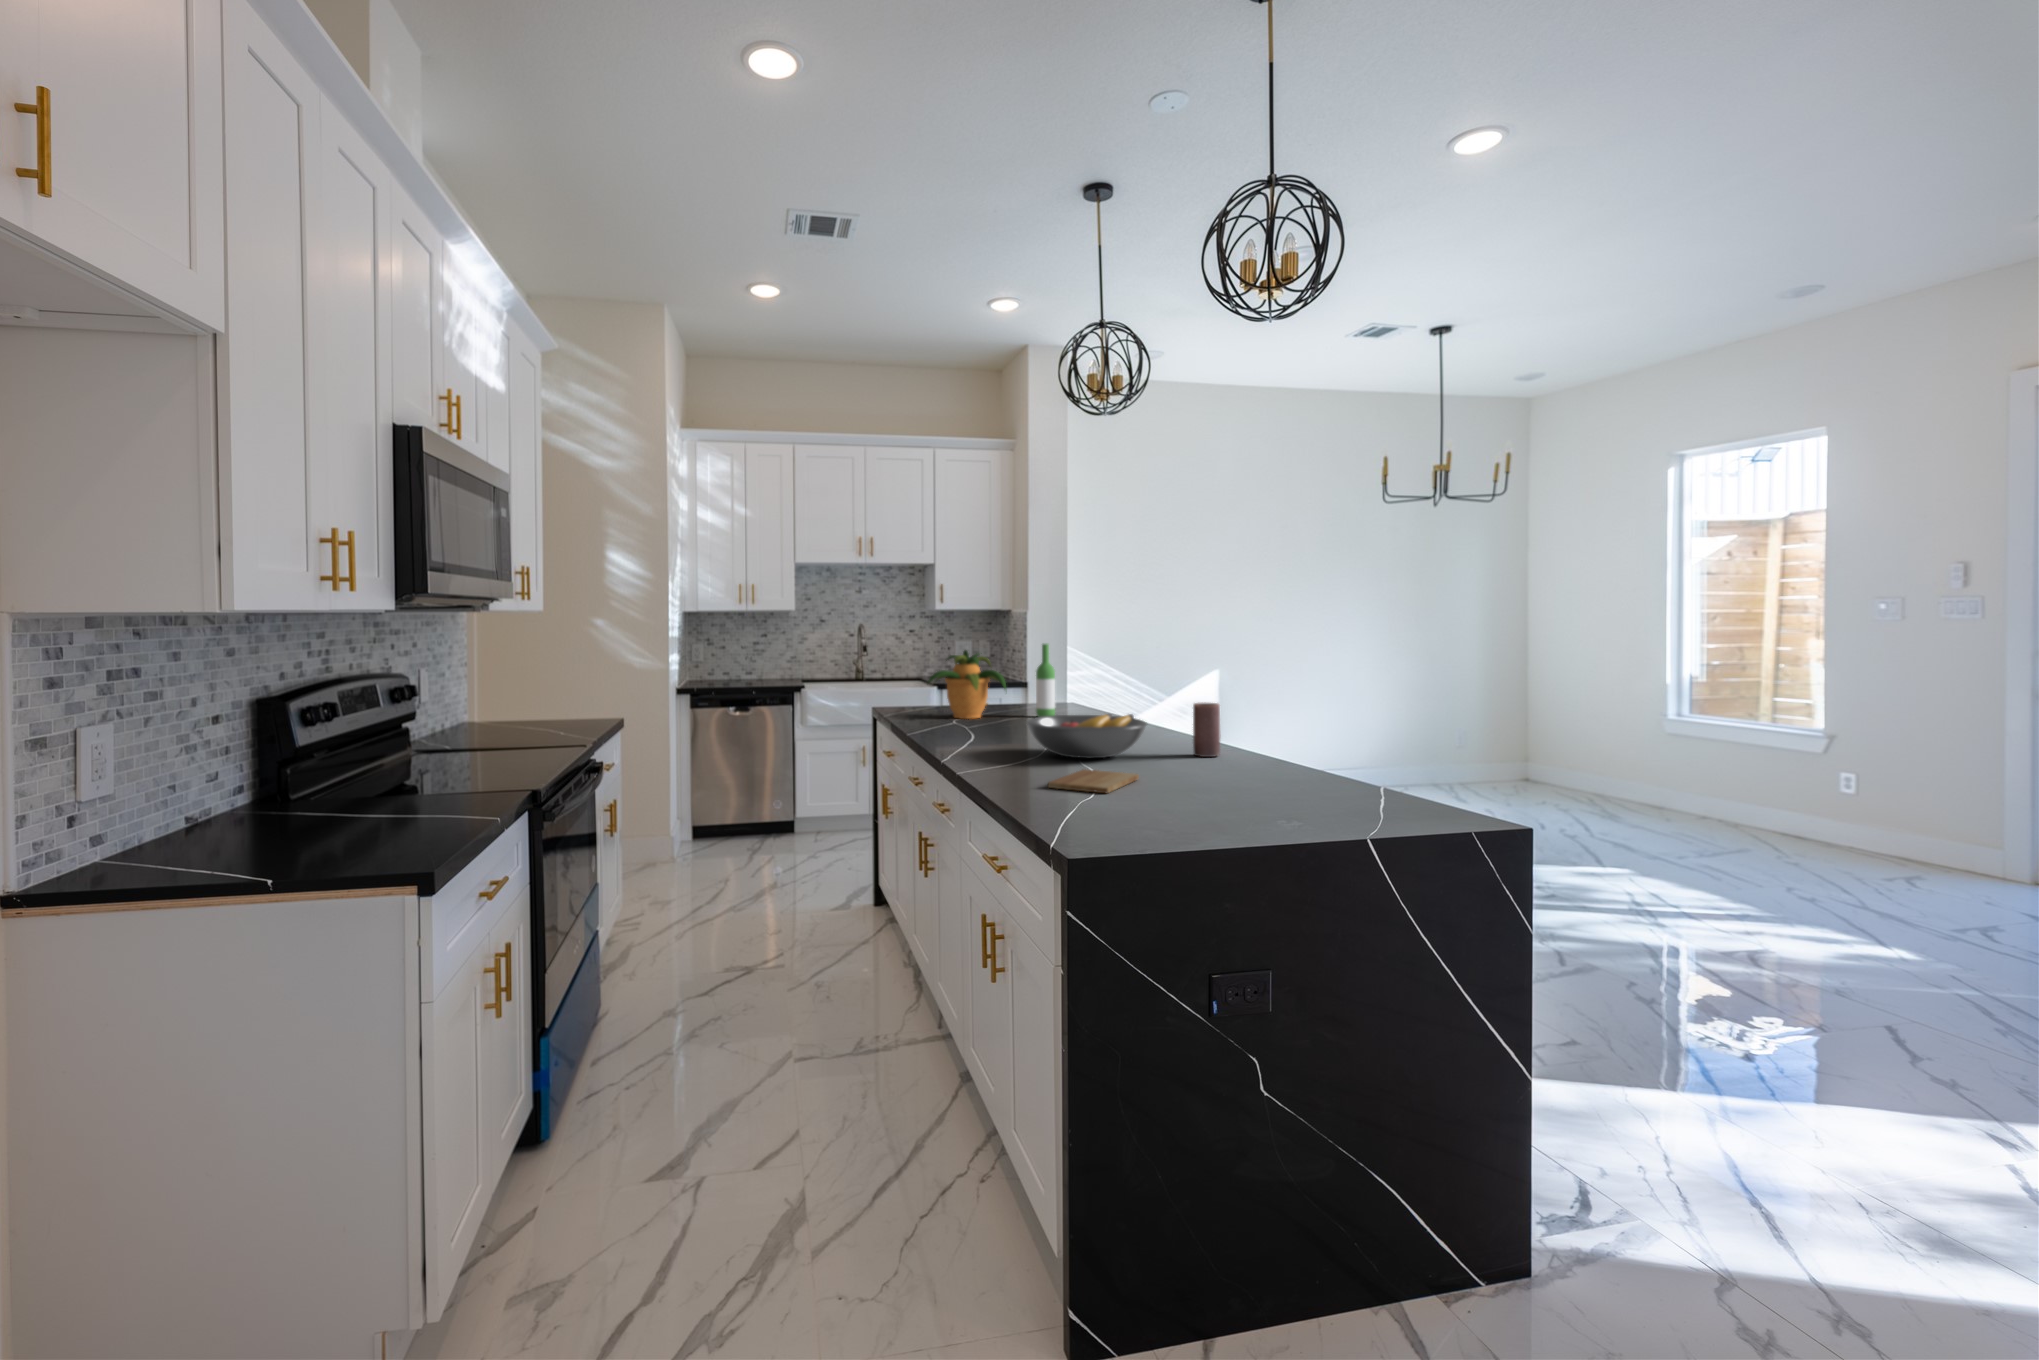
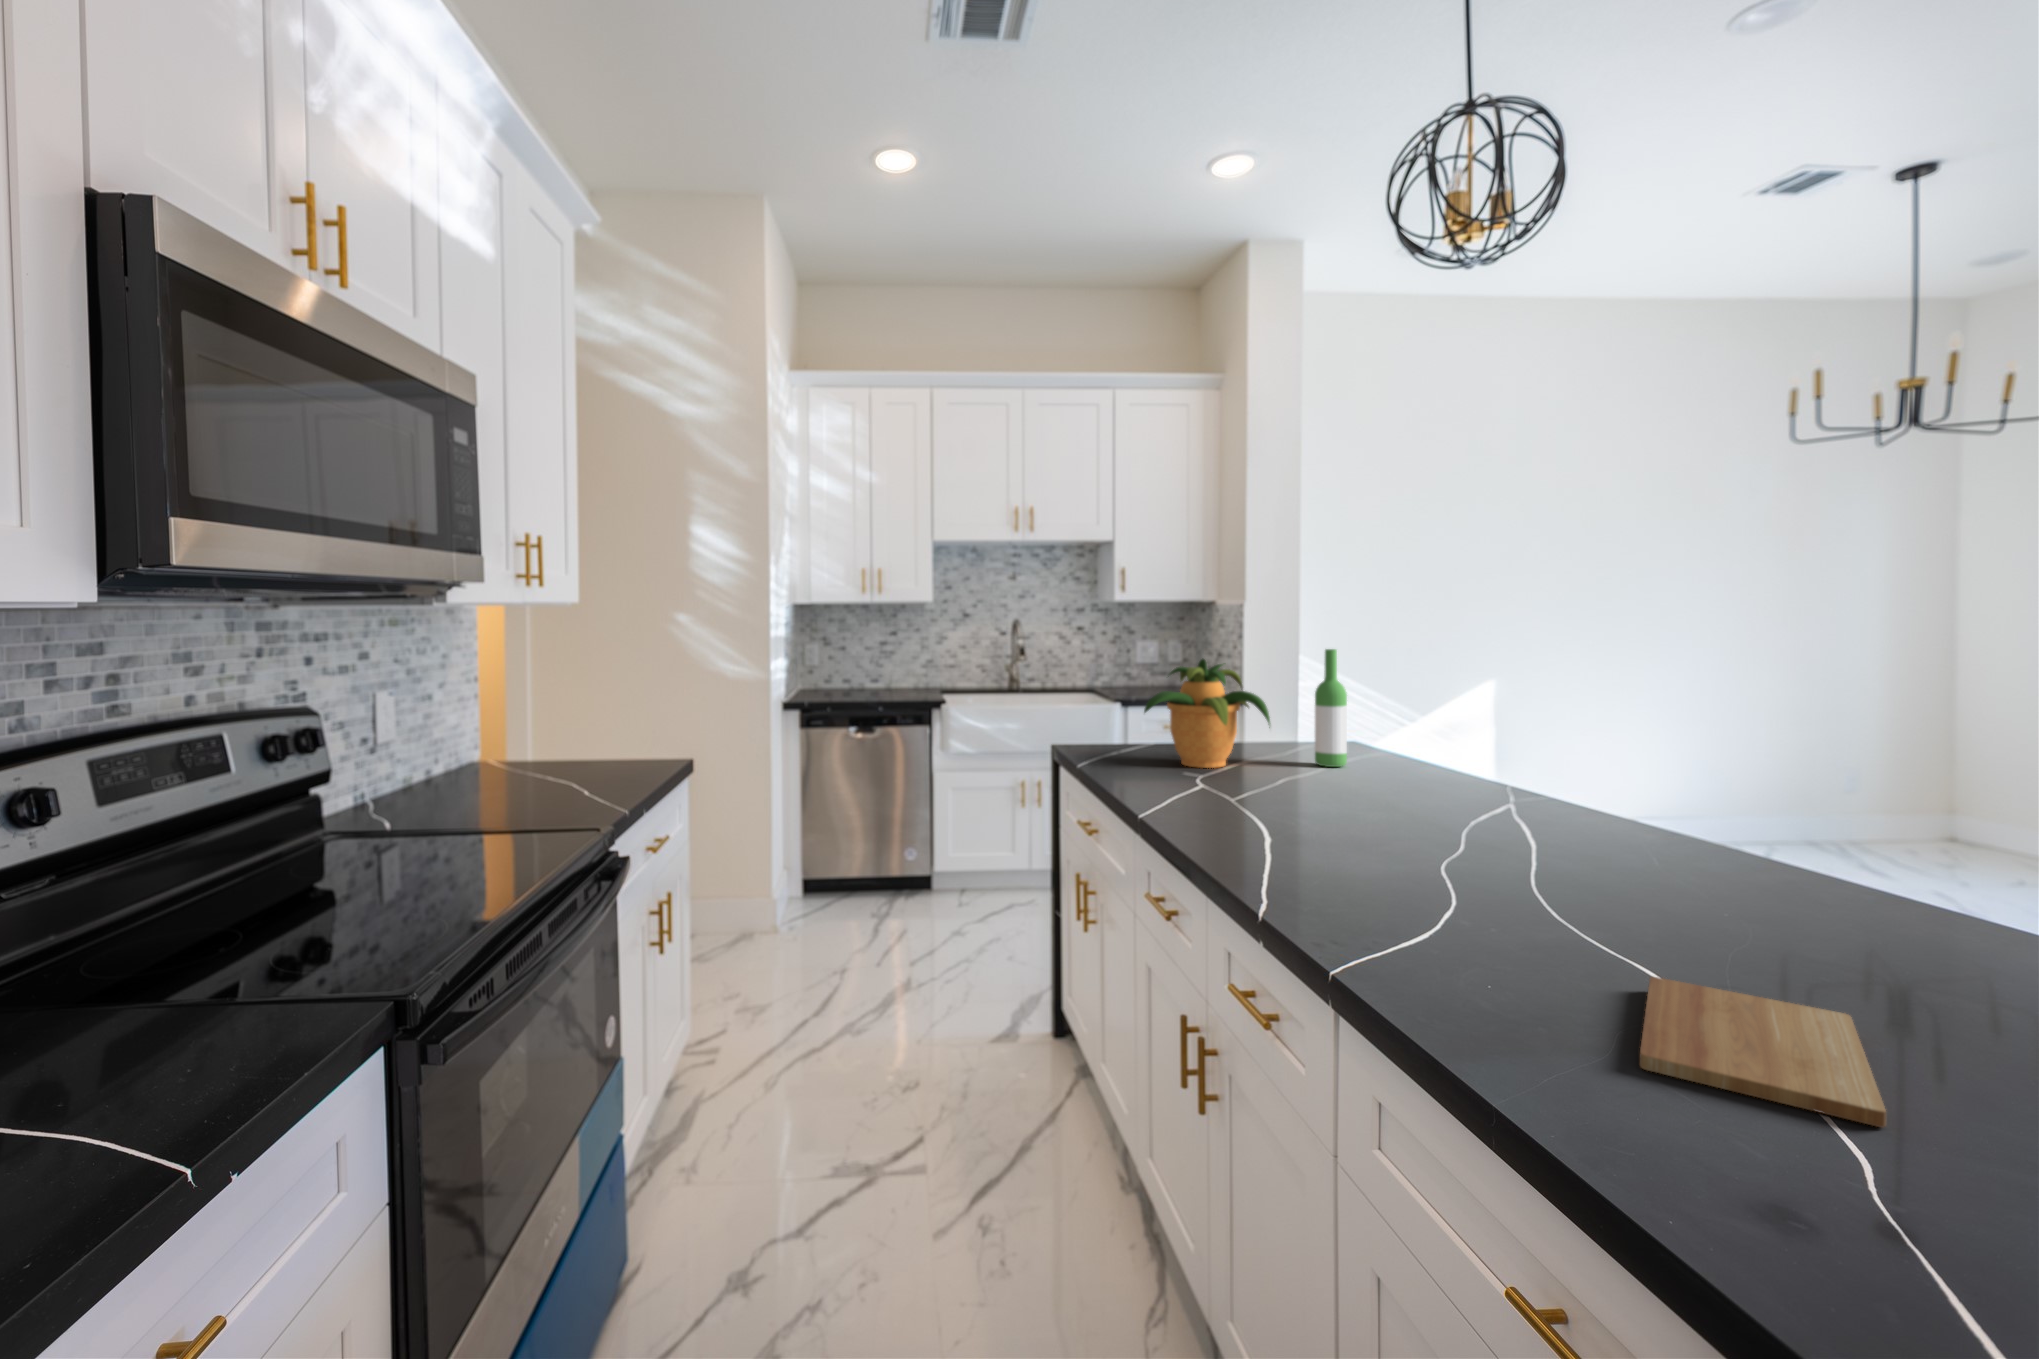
candle: present [1193,703,1220,757] -> none [1793,786,1873,911]
fruit bowl: present [1026,714,1147,758] -> none [1406,798,1713,909]

